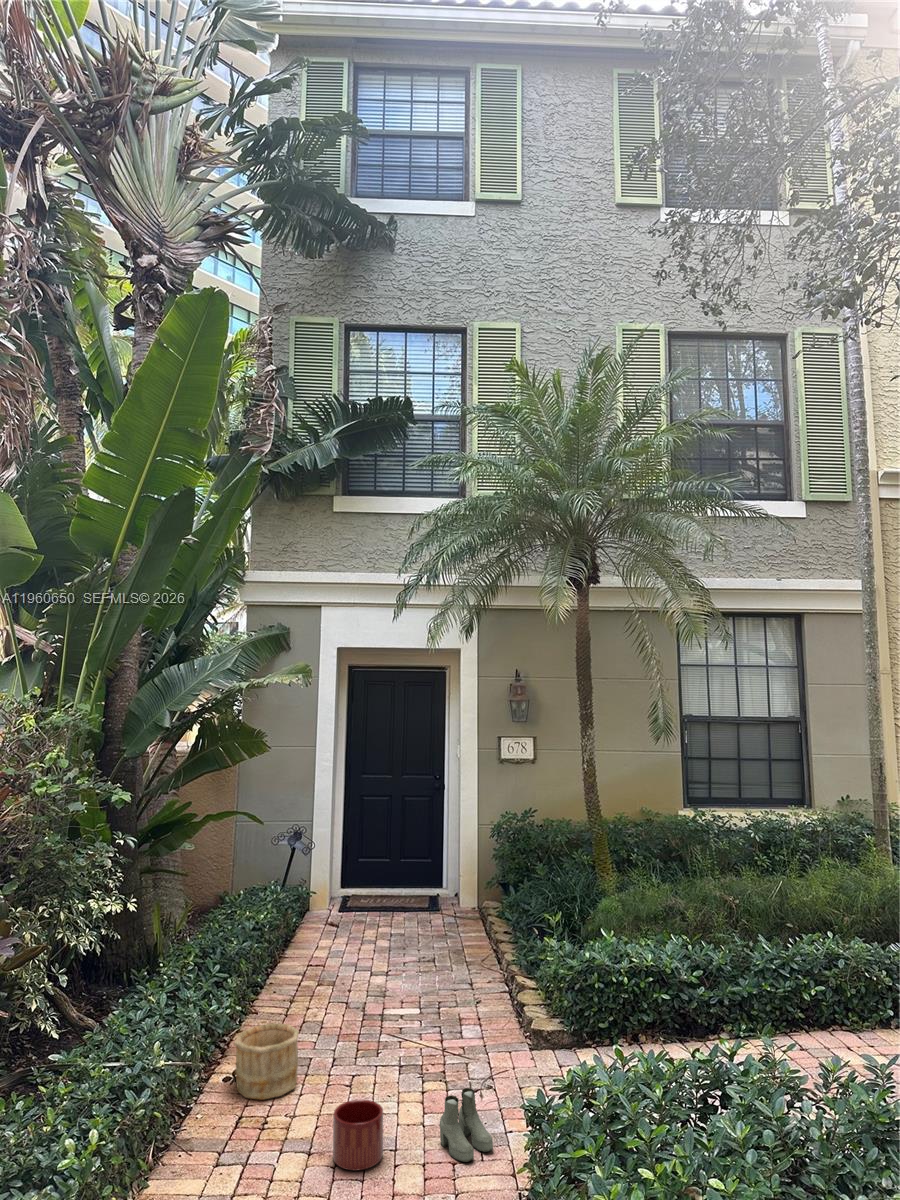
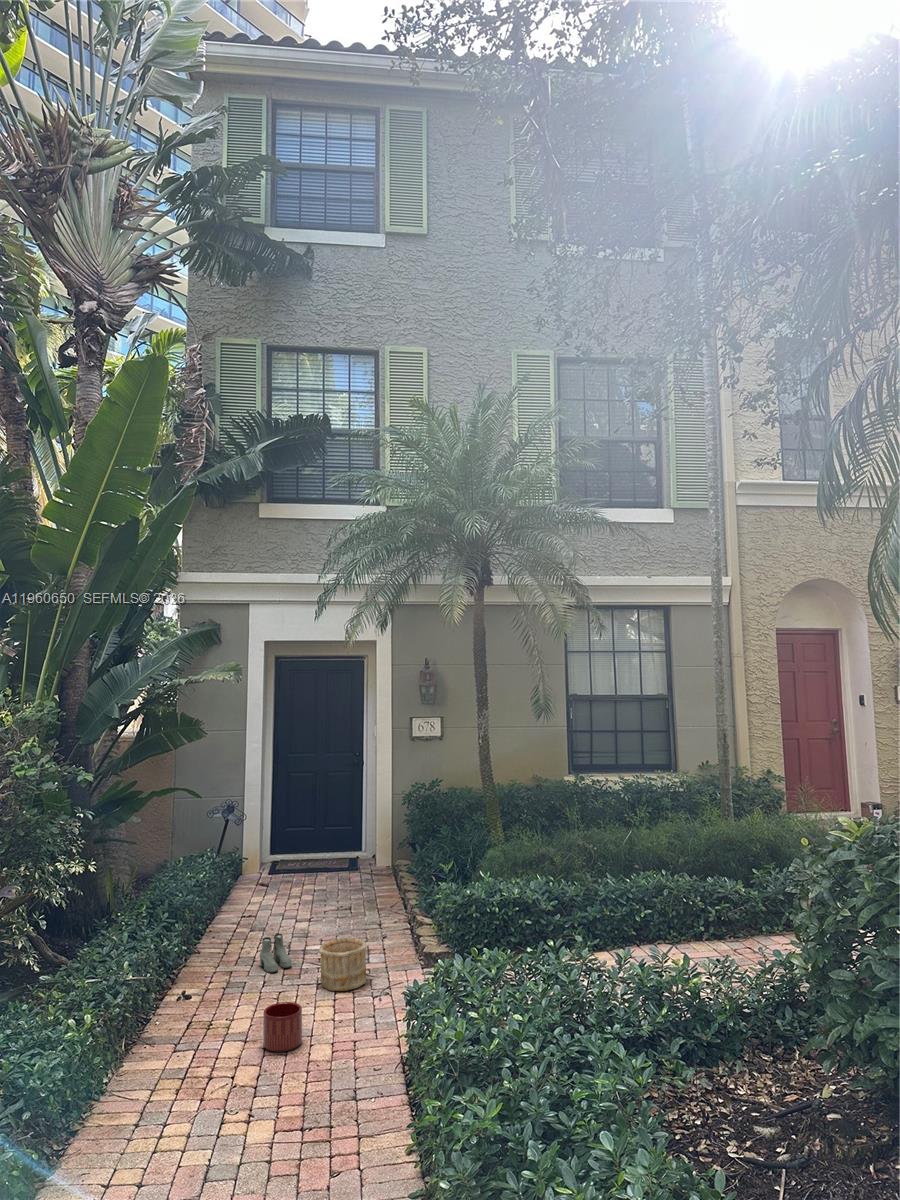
wooden bucket: present [234,1023,299,1100] -> present [319,938,366,991]
boots: present [440,1088,493,1162] -> present [260,934,292,972]

